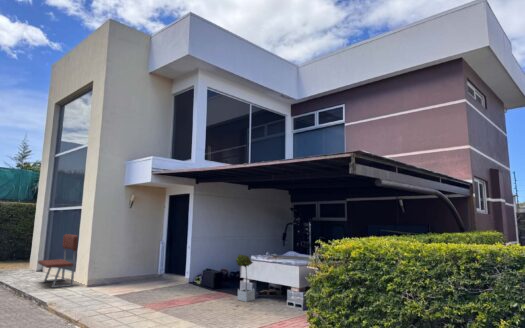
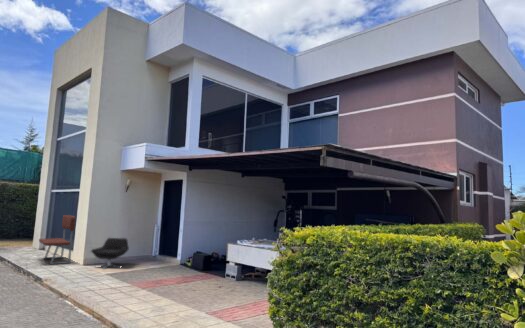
potted tree: present [236,254,255,302] -> none [218,238,235,283]
lounge chair: none [97,257,136,291] -> present [92,238,129,266]

